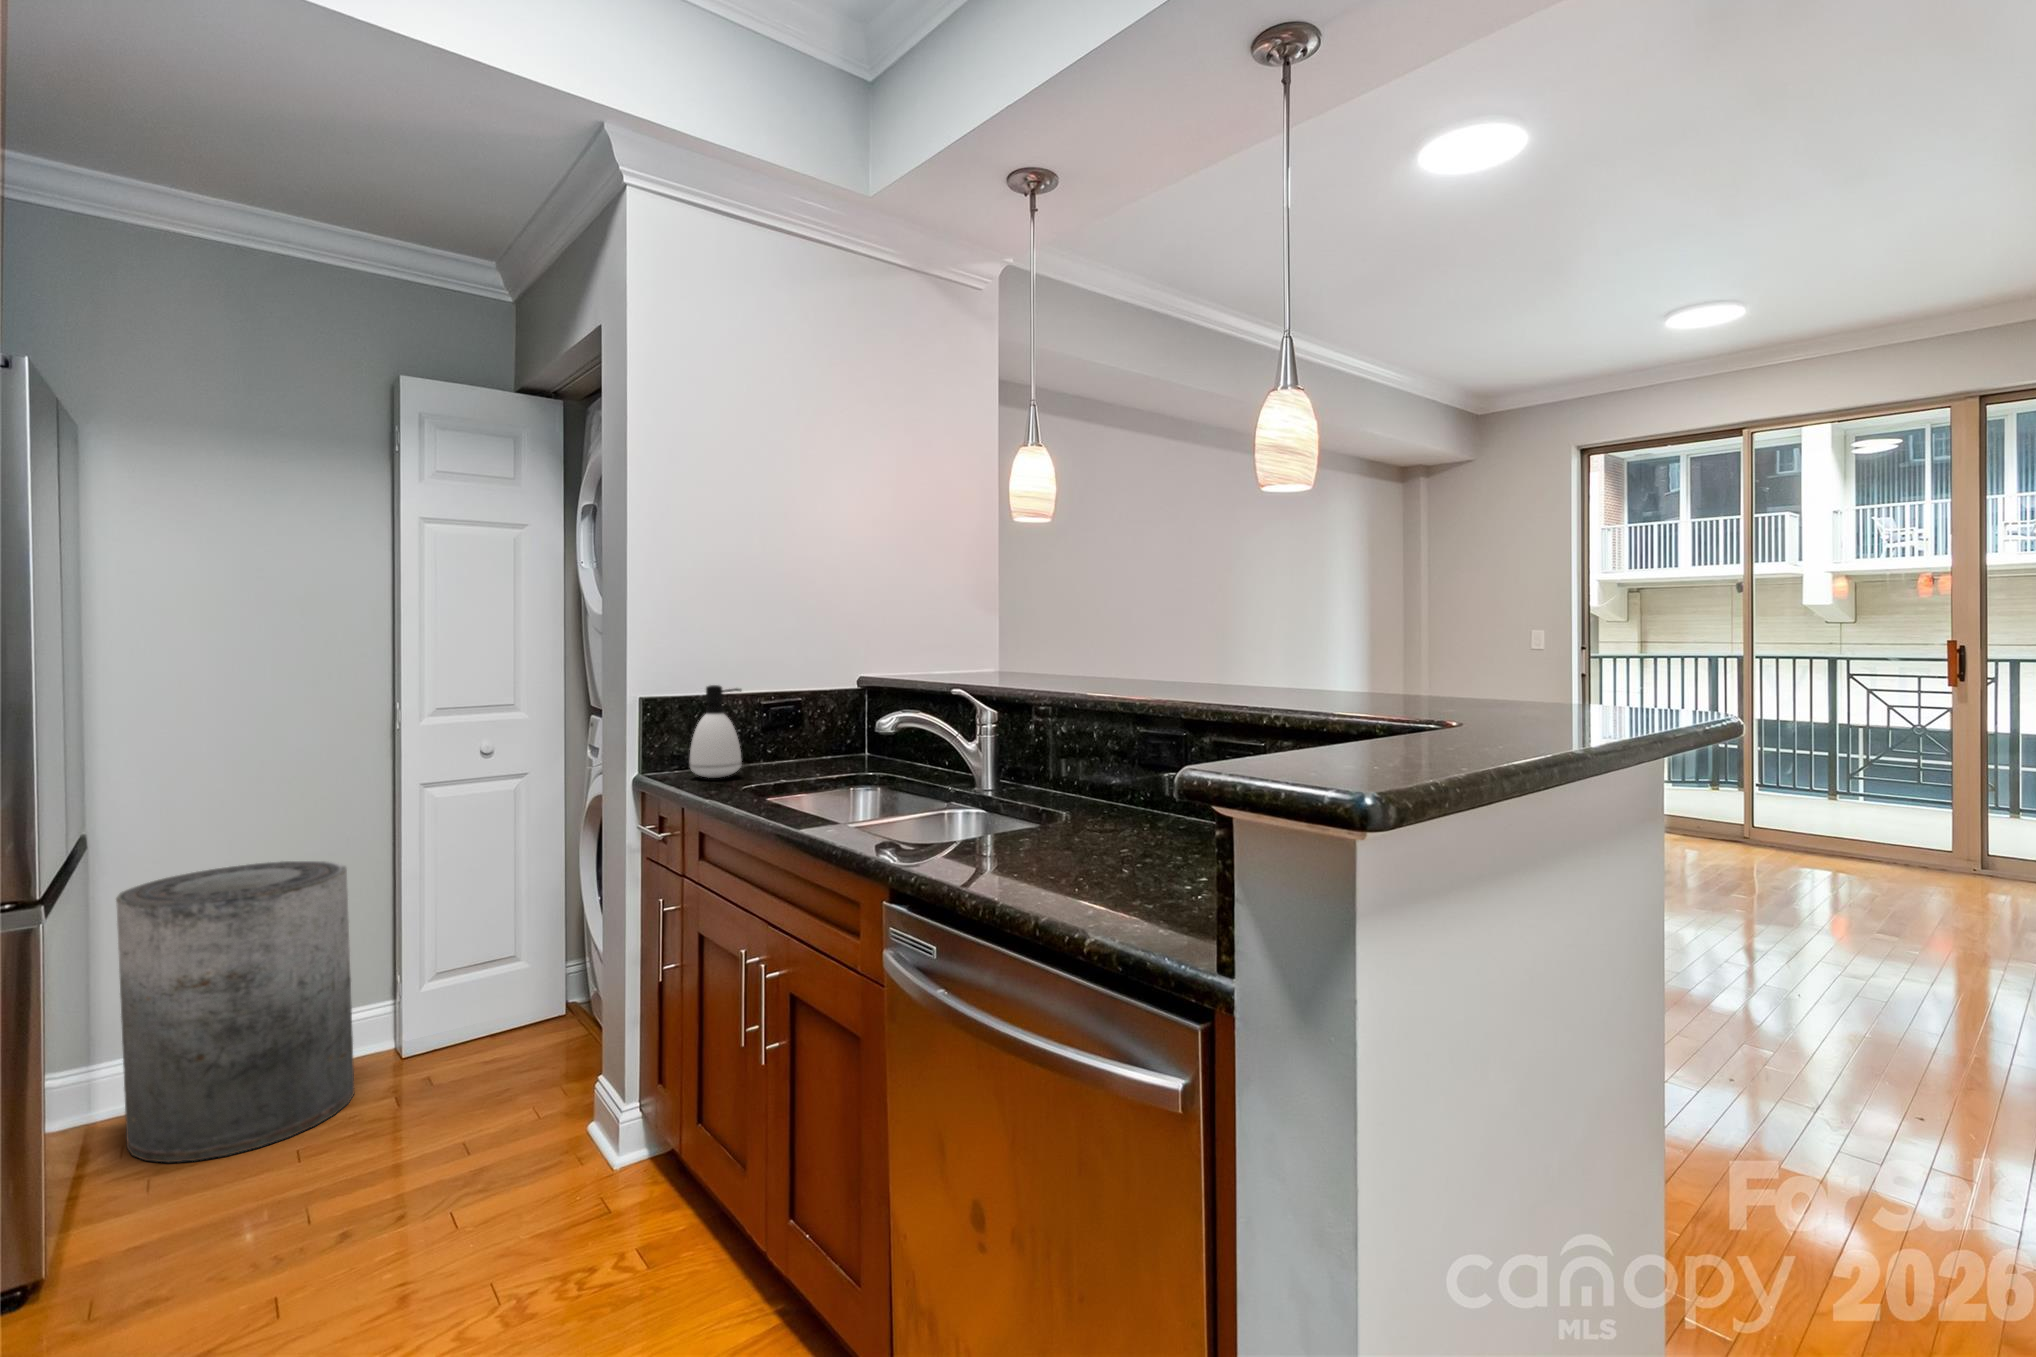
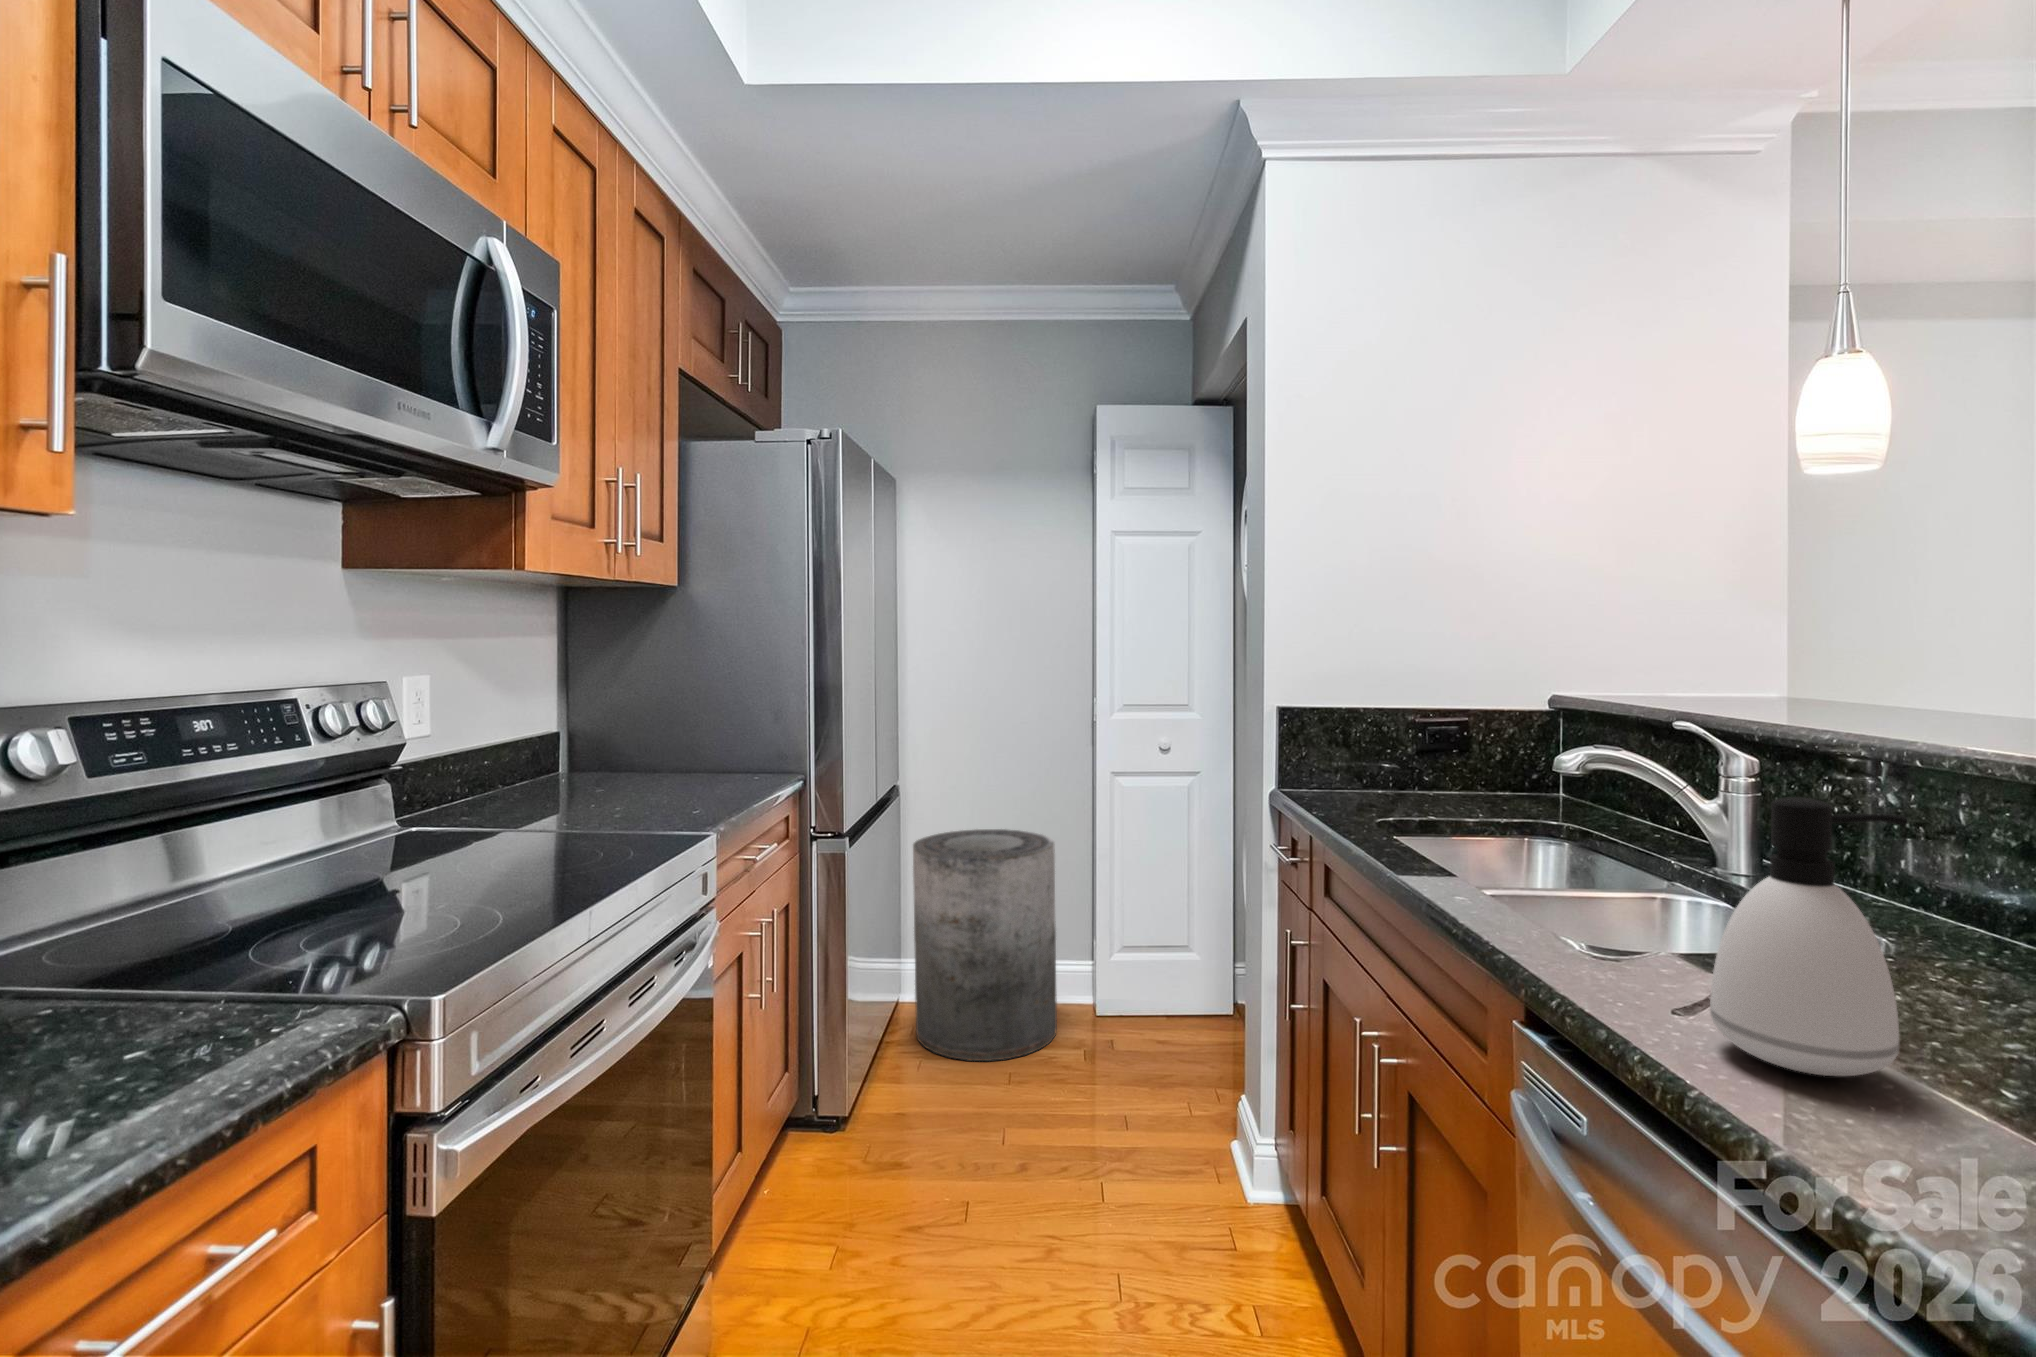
soap dispenser: present [690,685,741,778] -> present [1710,797,1907,1076]

